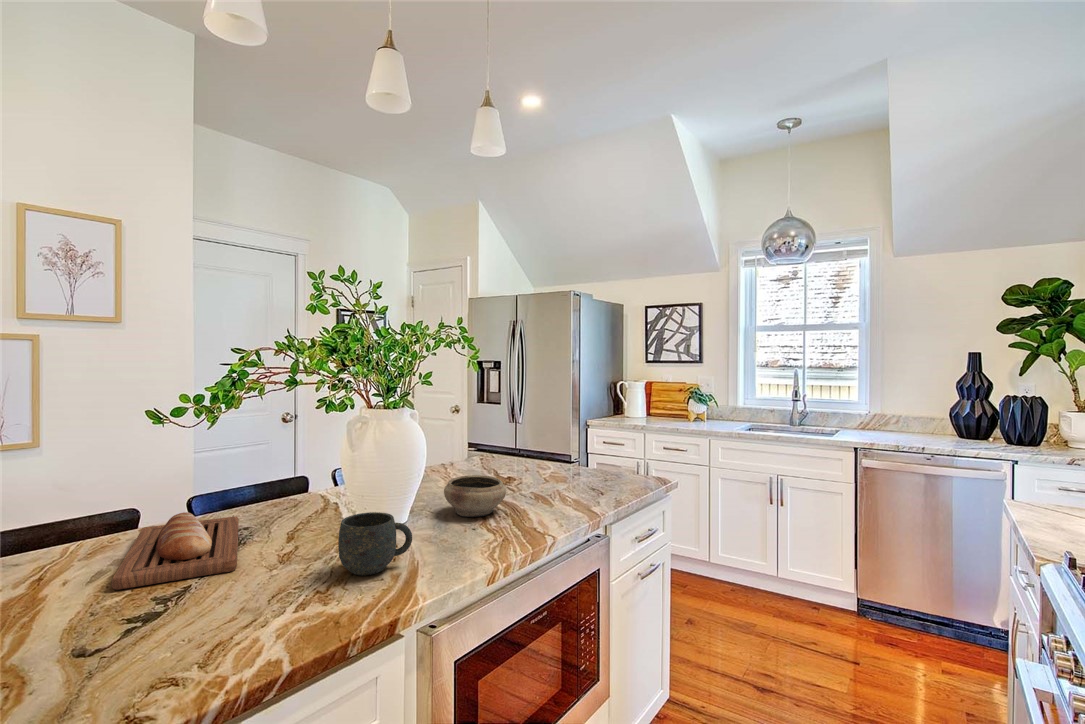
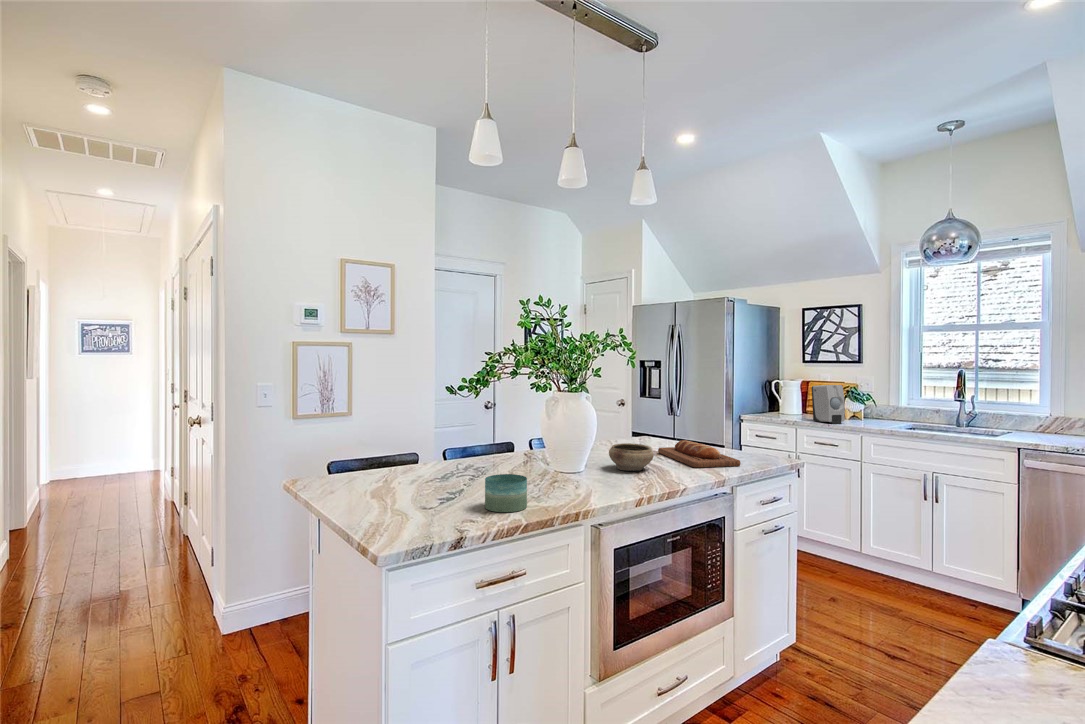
soap dispenser: none [660,386,693,427] -> present [812,385,845,424]
bread loaf: present [112,512,239,590] -> present [658,440,741,468]
mug: present [338,512,412,575] -> none [545,456,589,492]
candle: none [212,563,298,648] -> present [485,474,527,512]

